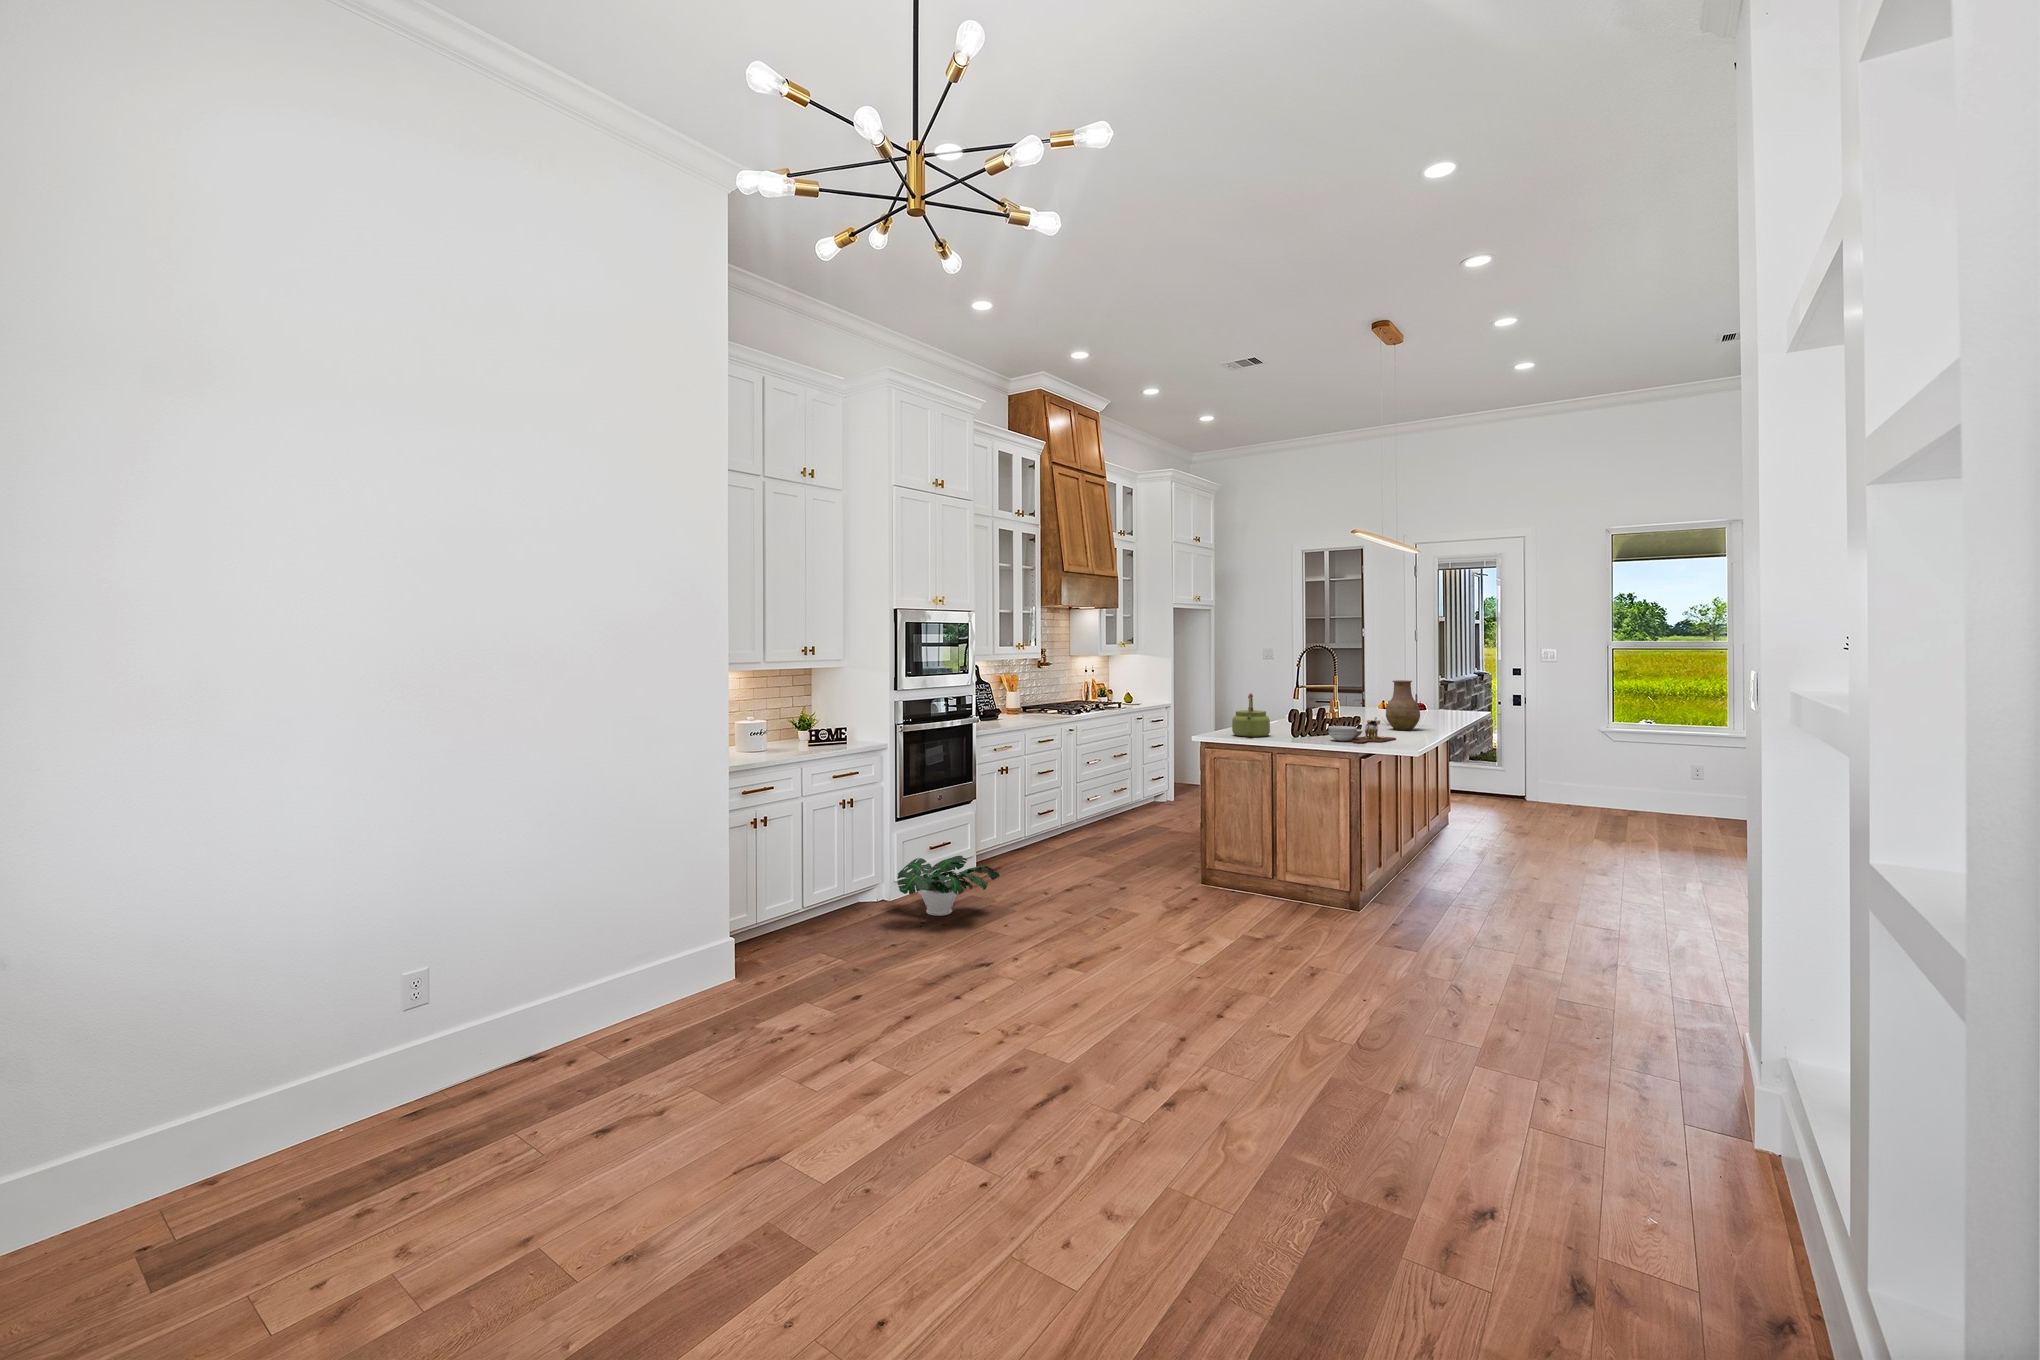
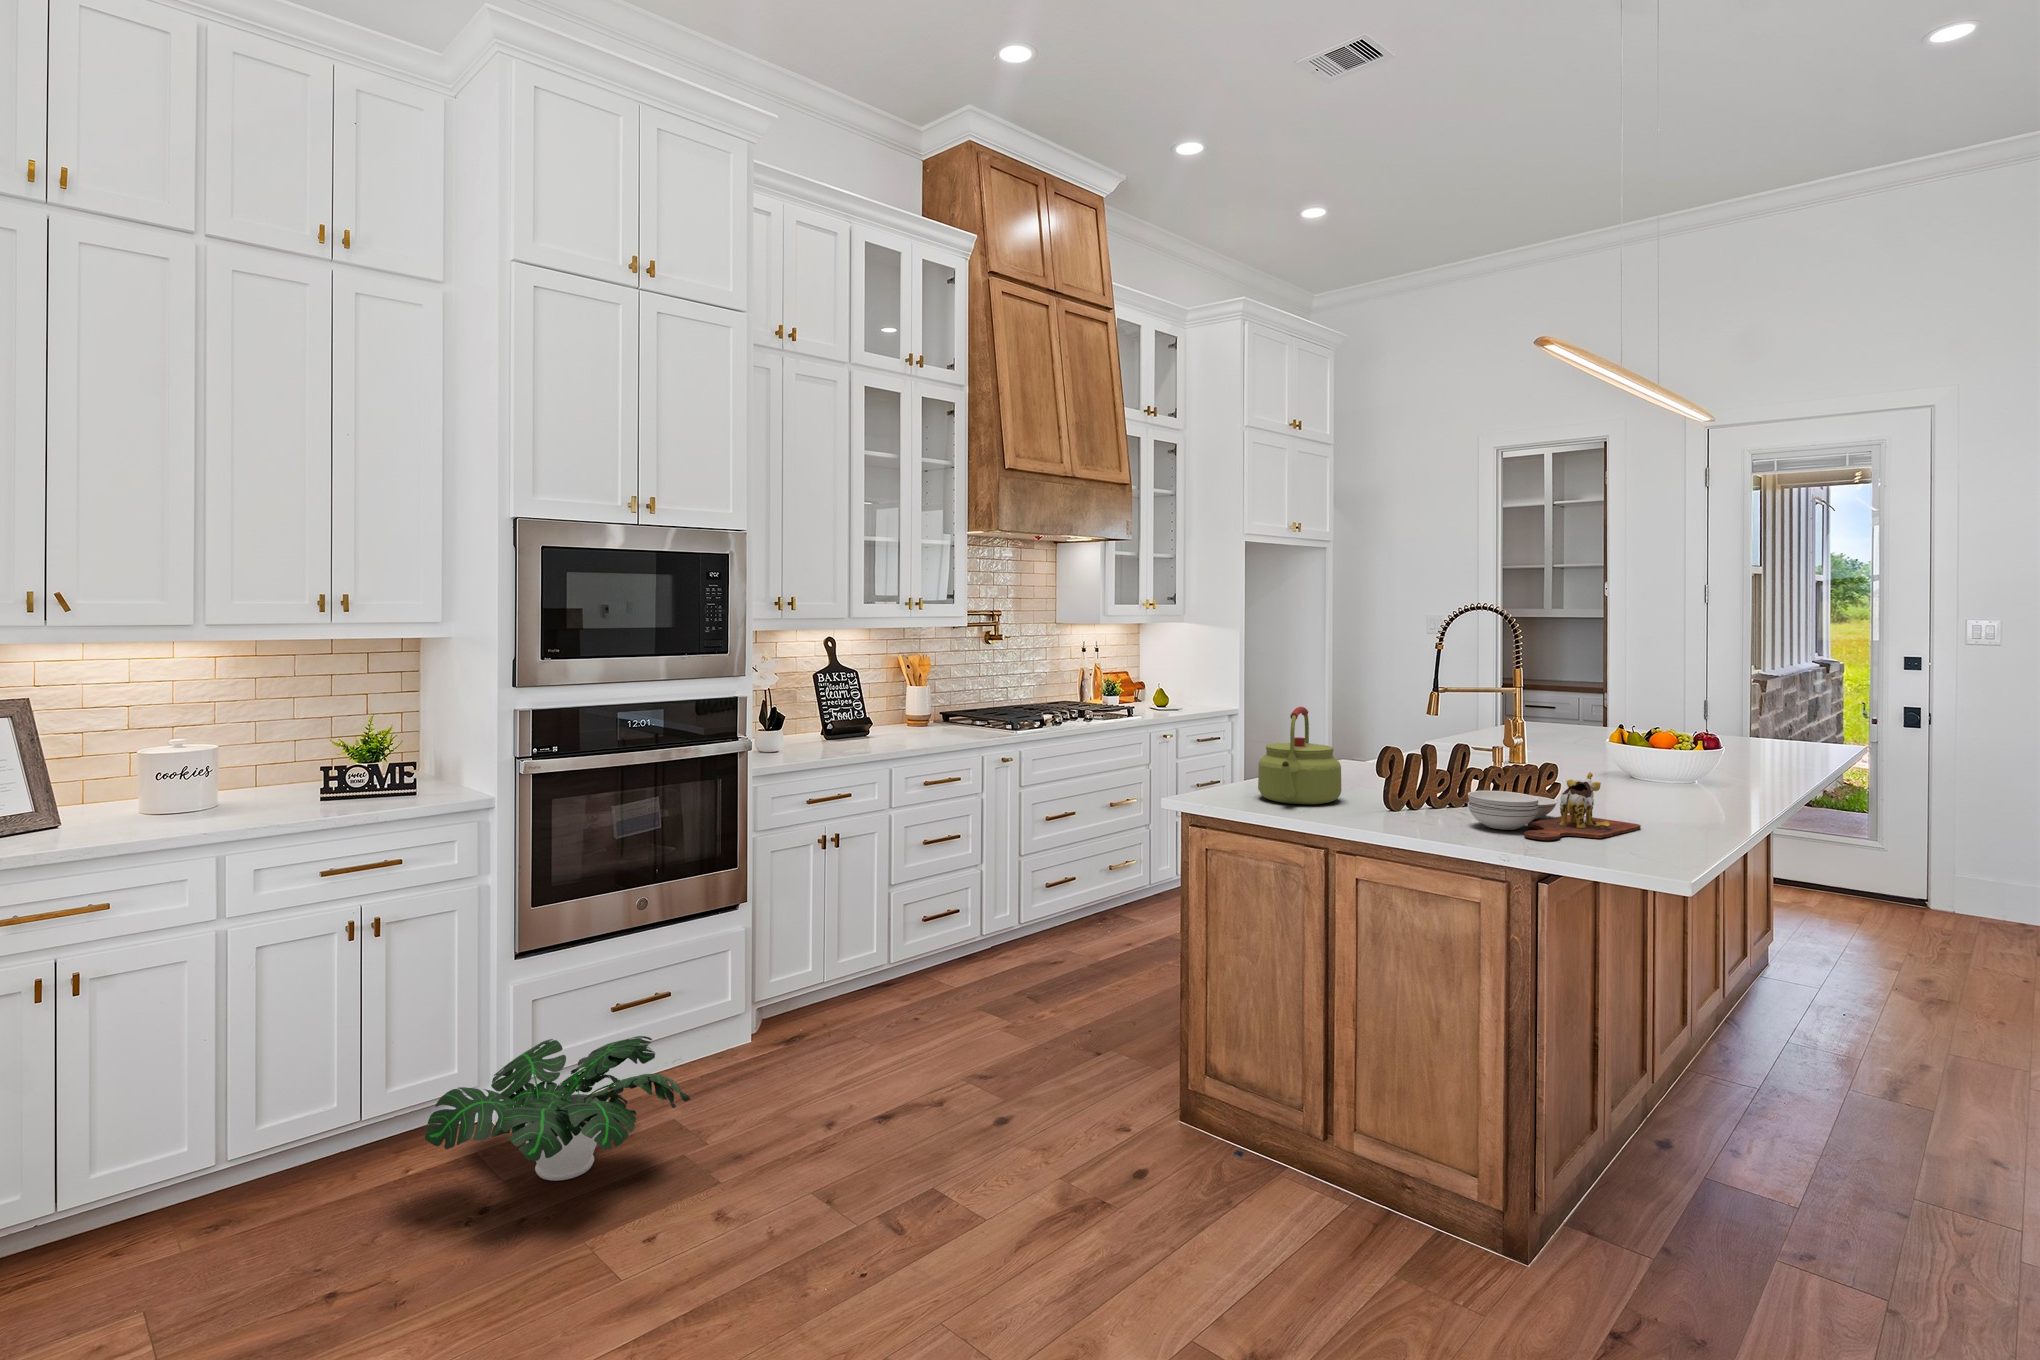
vase: present [1386,680,1420,730] -> none [1623,683,1706,796]

